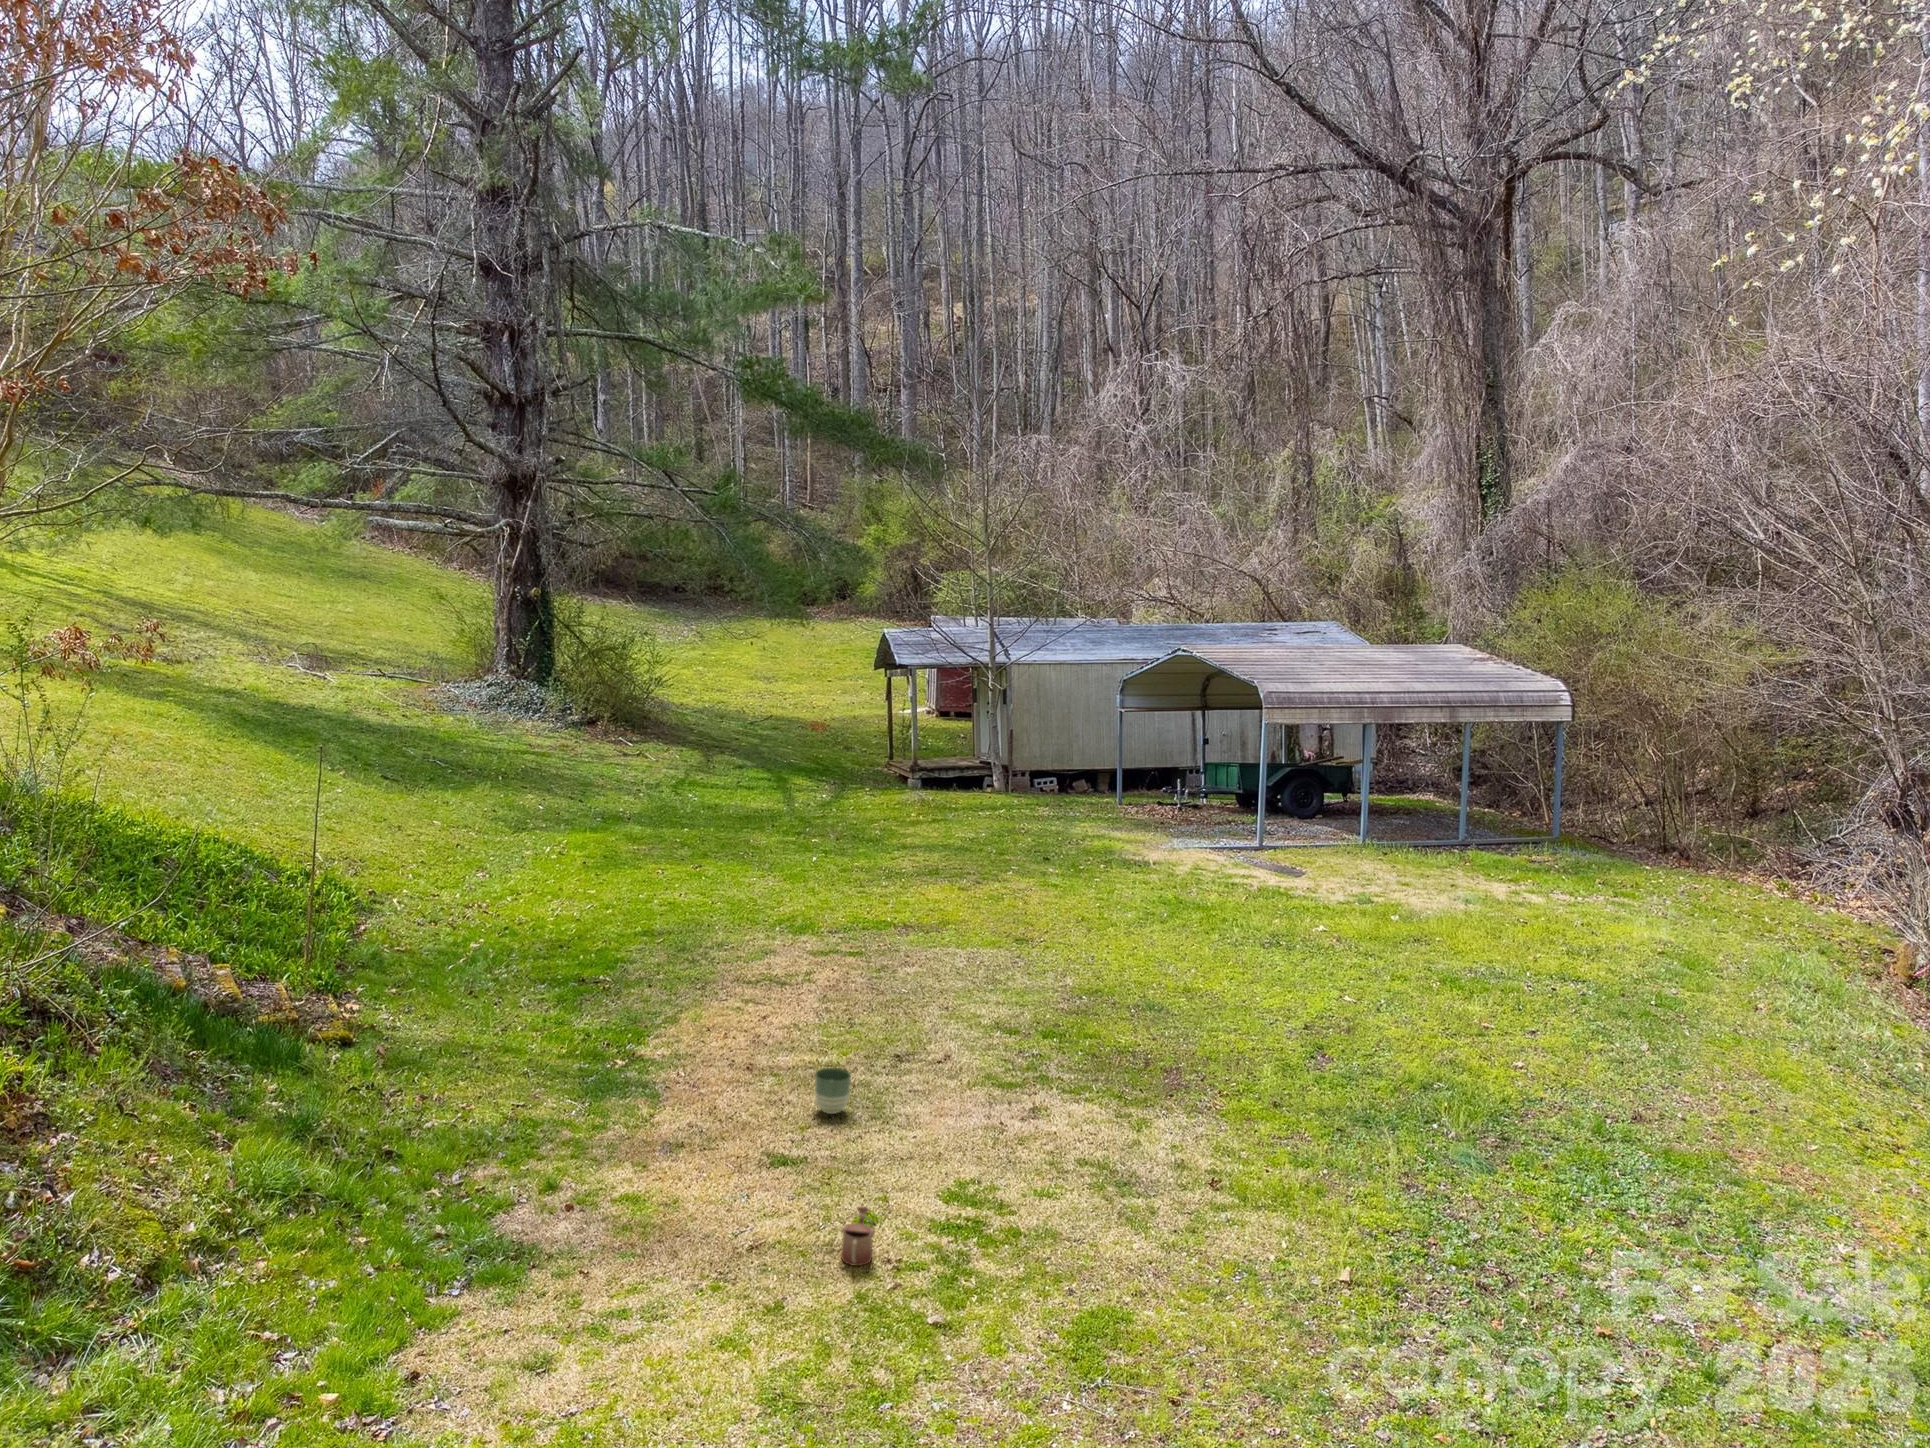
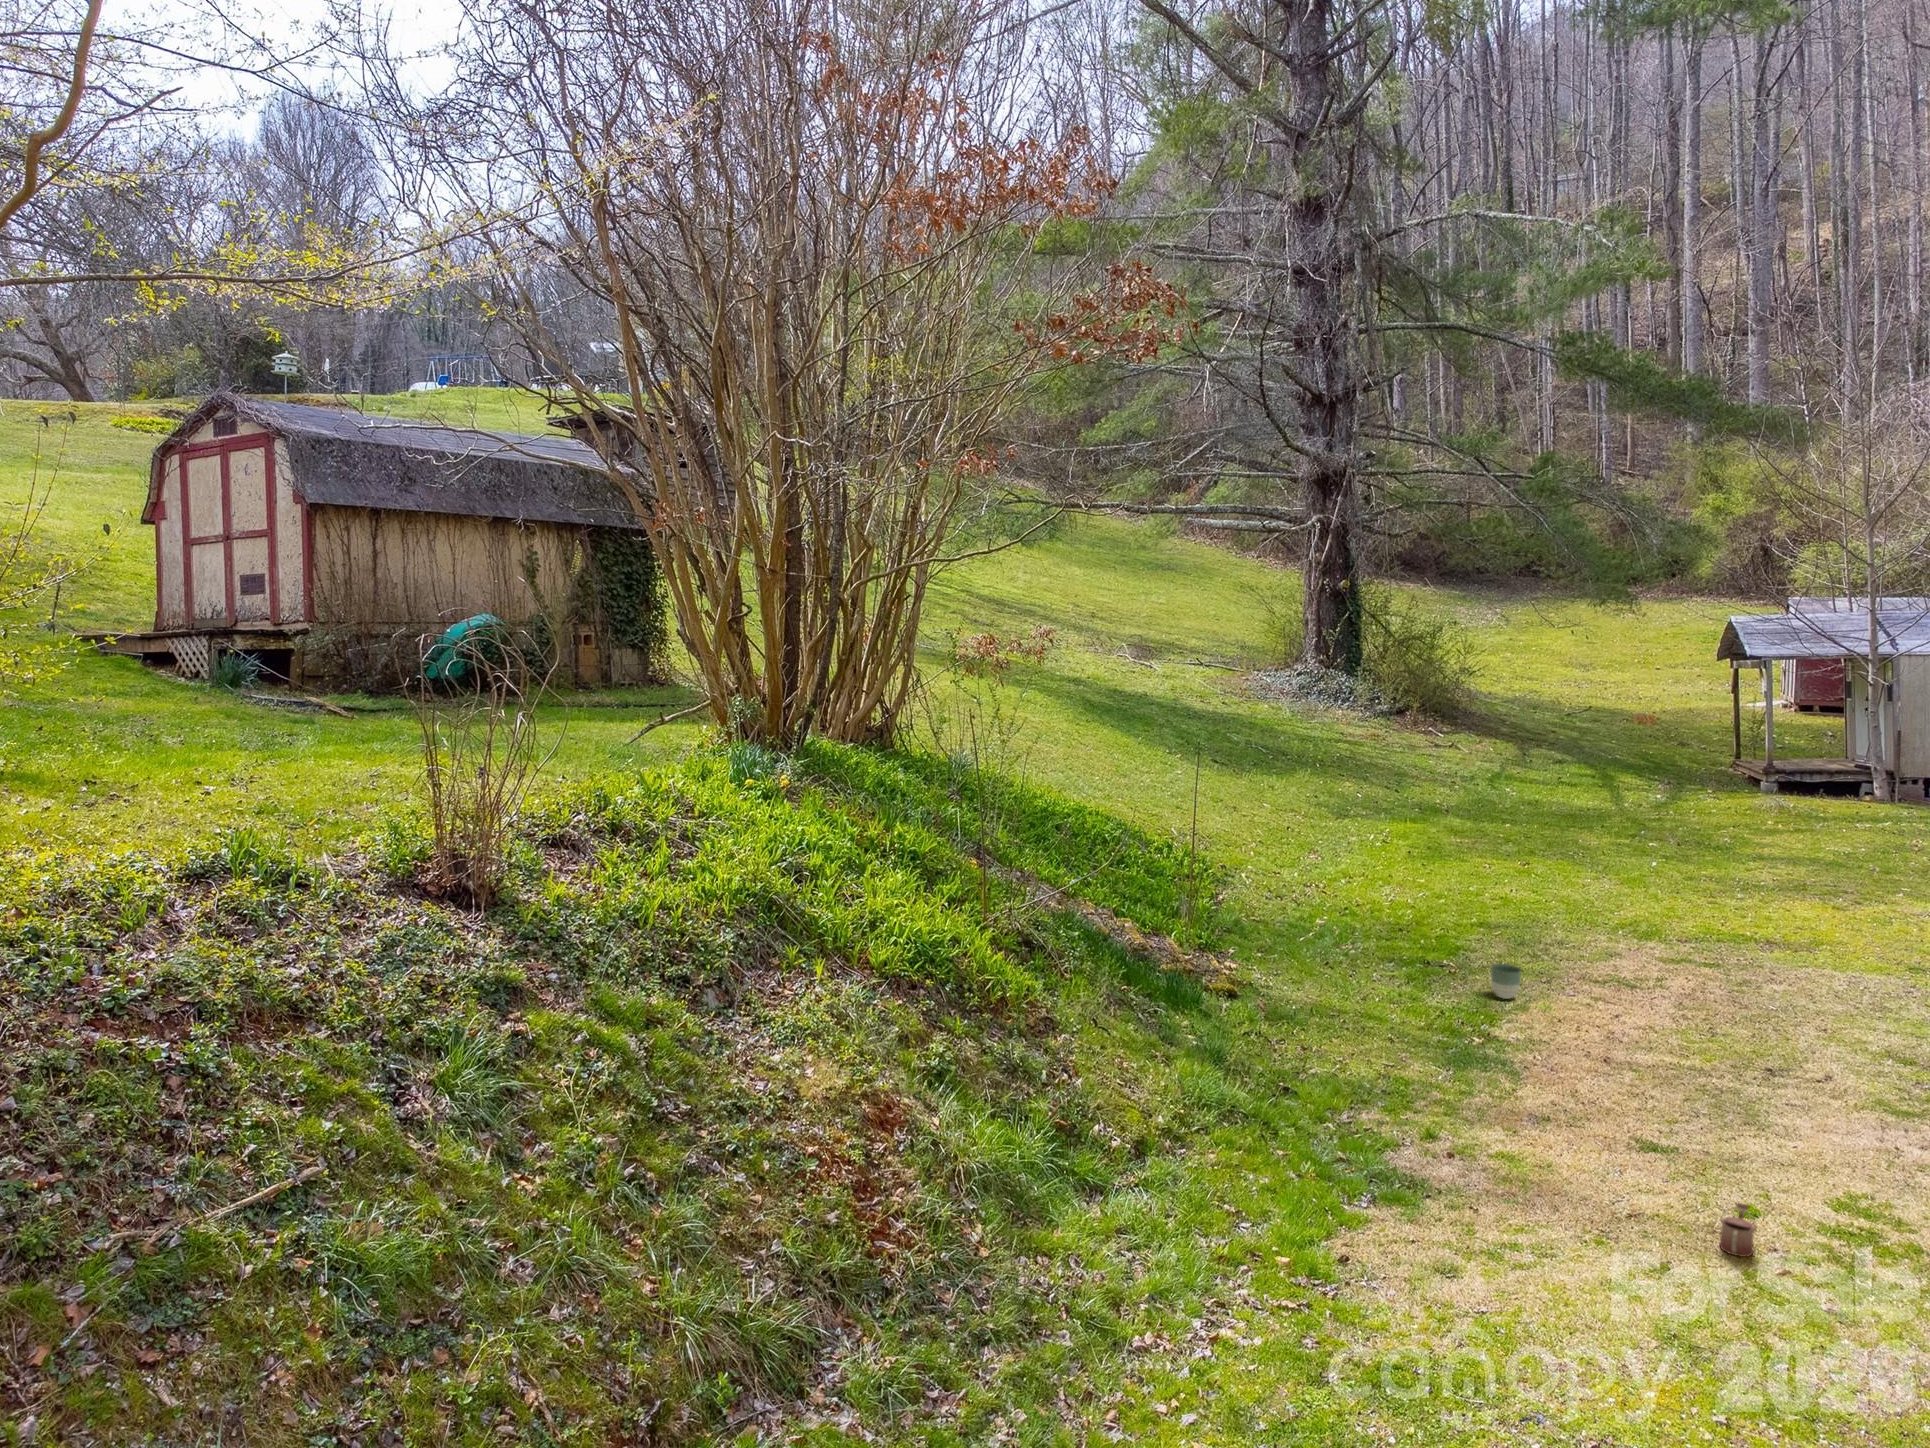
planter: present [815,1068,851,1114] -> present [1491,964,1521,999]

